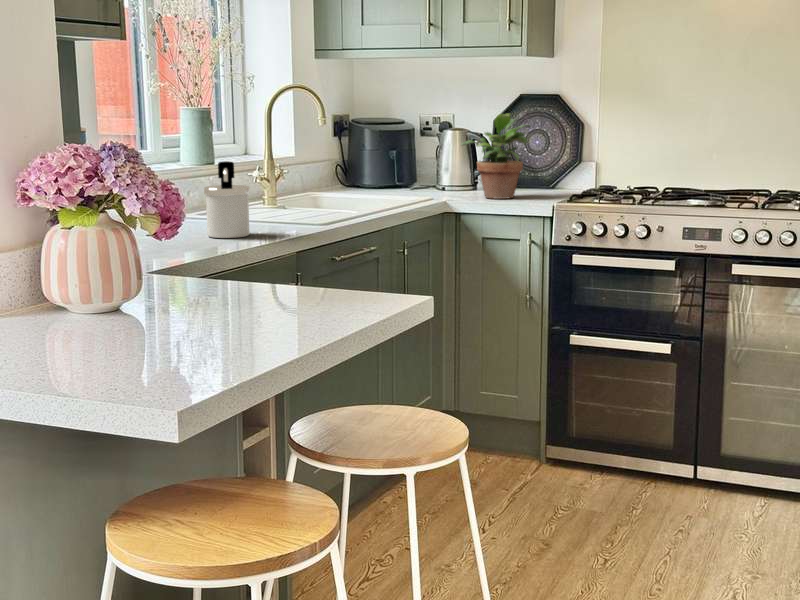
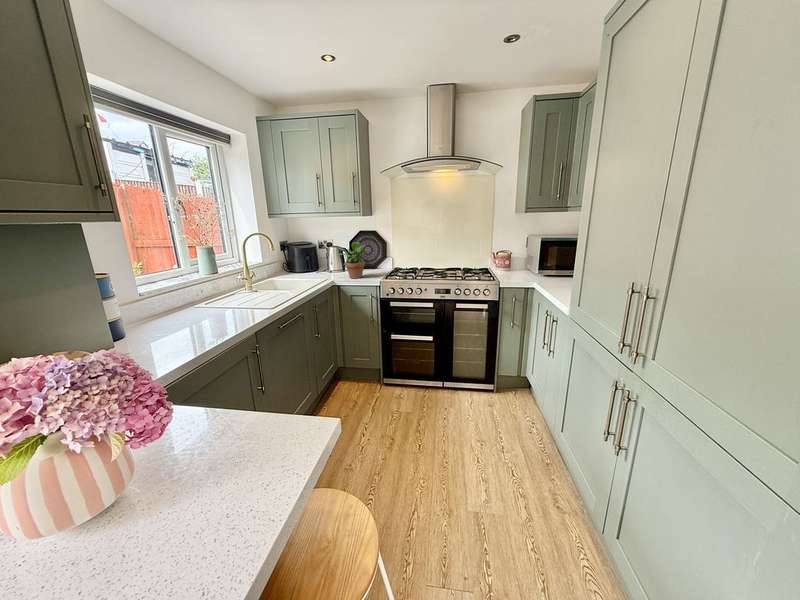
soap dispenser: present [204,161,250,238] -> none [203,283,233,325]

